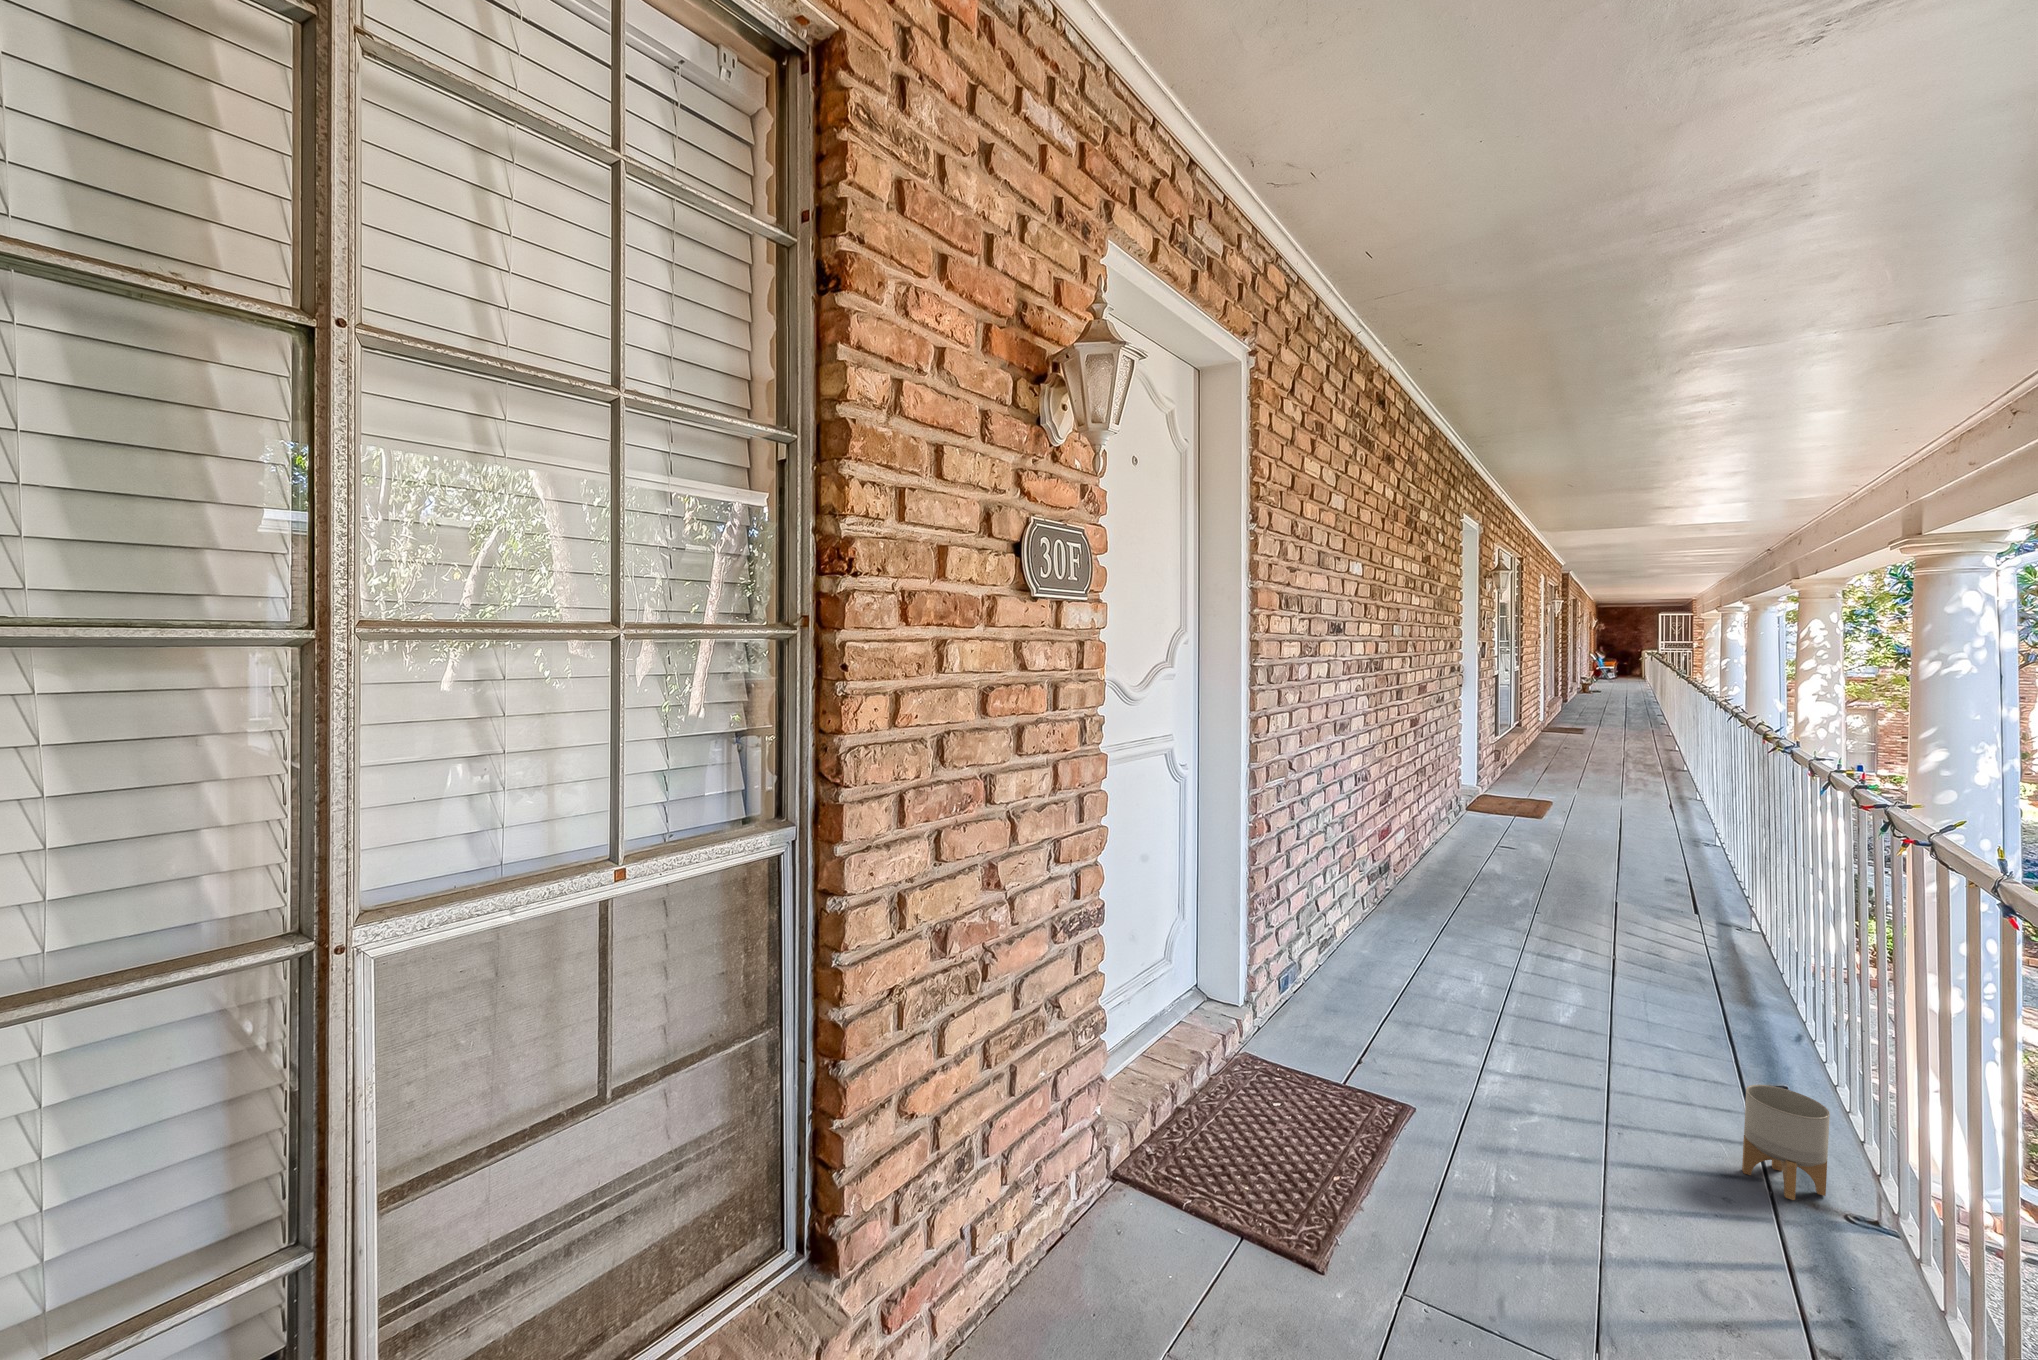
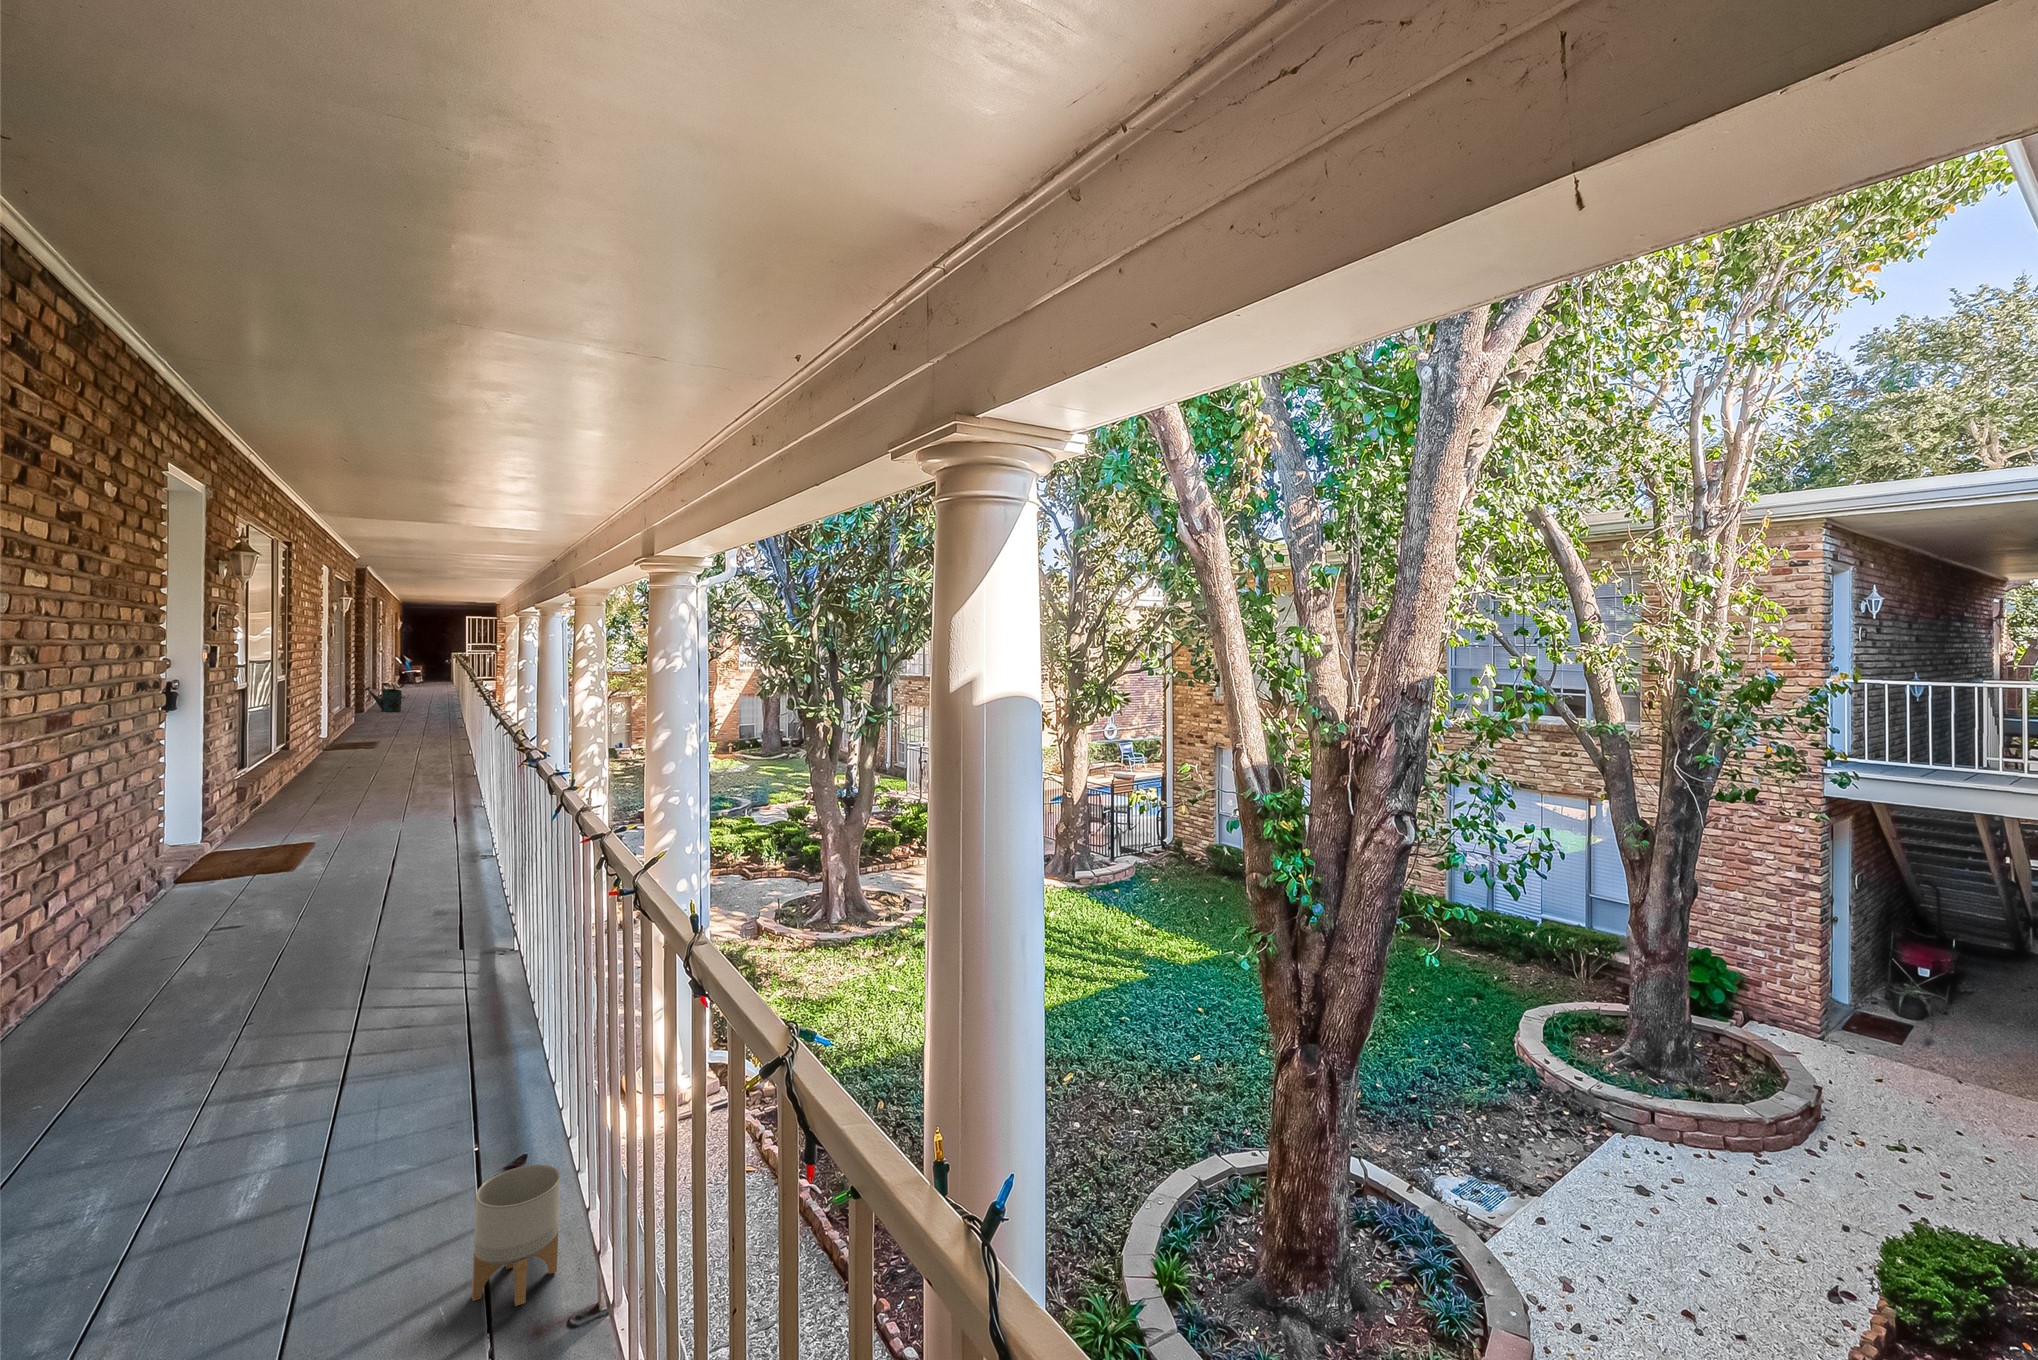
watering can: none [1568,680,1608,704] -> present [365,687,402,712]

